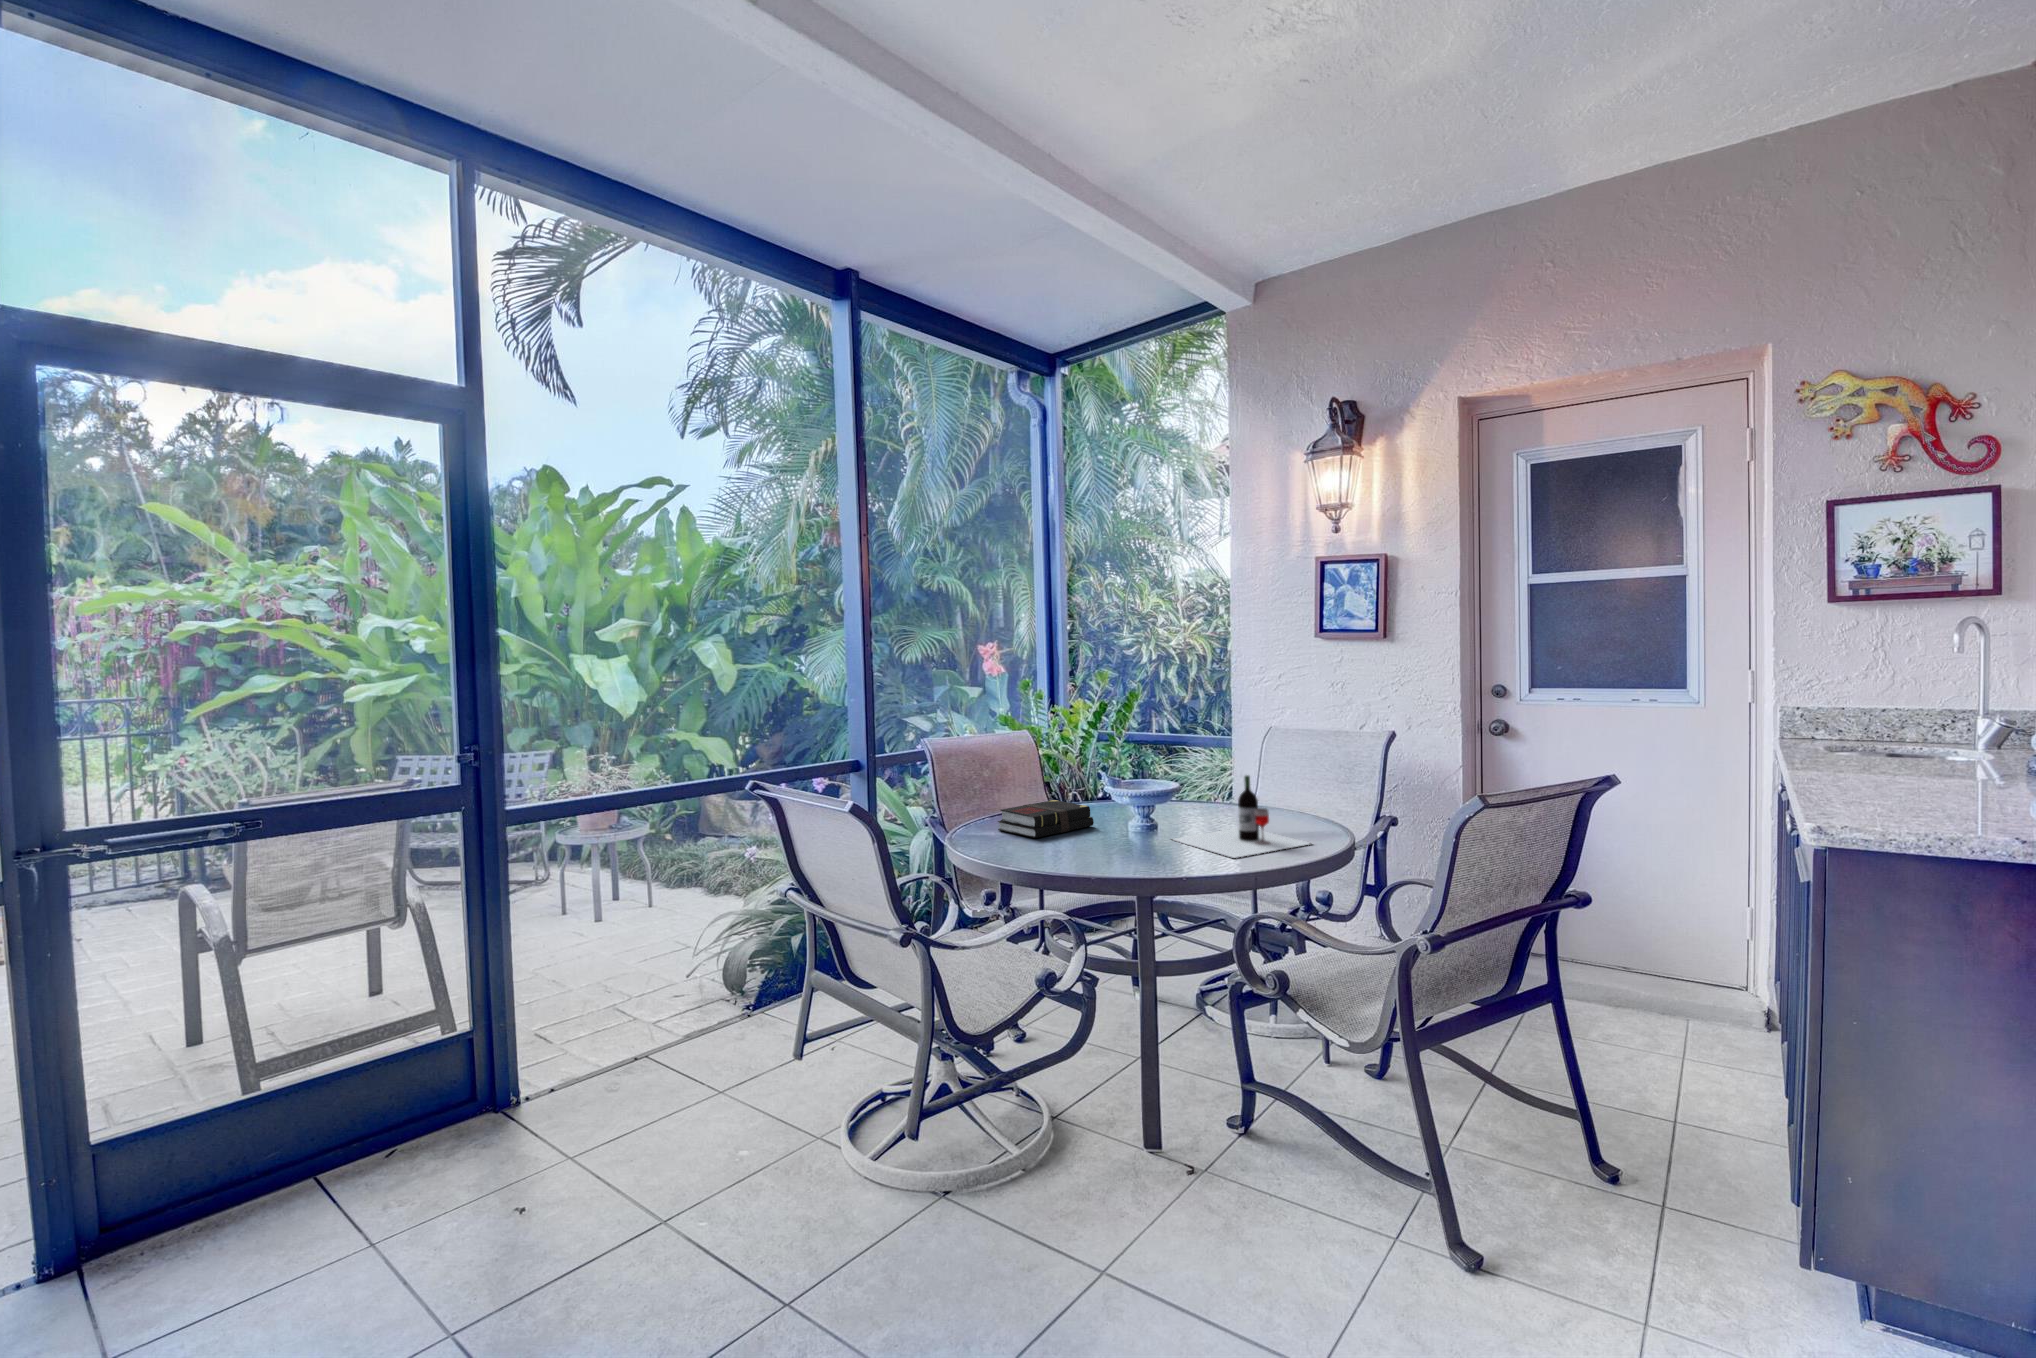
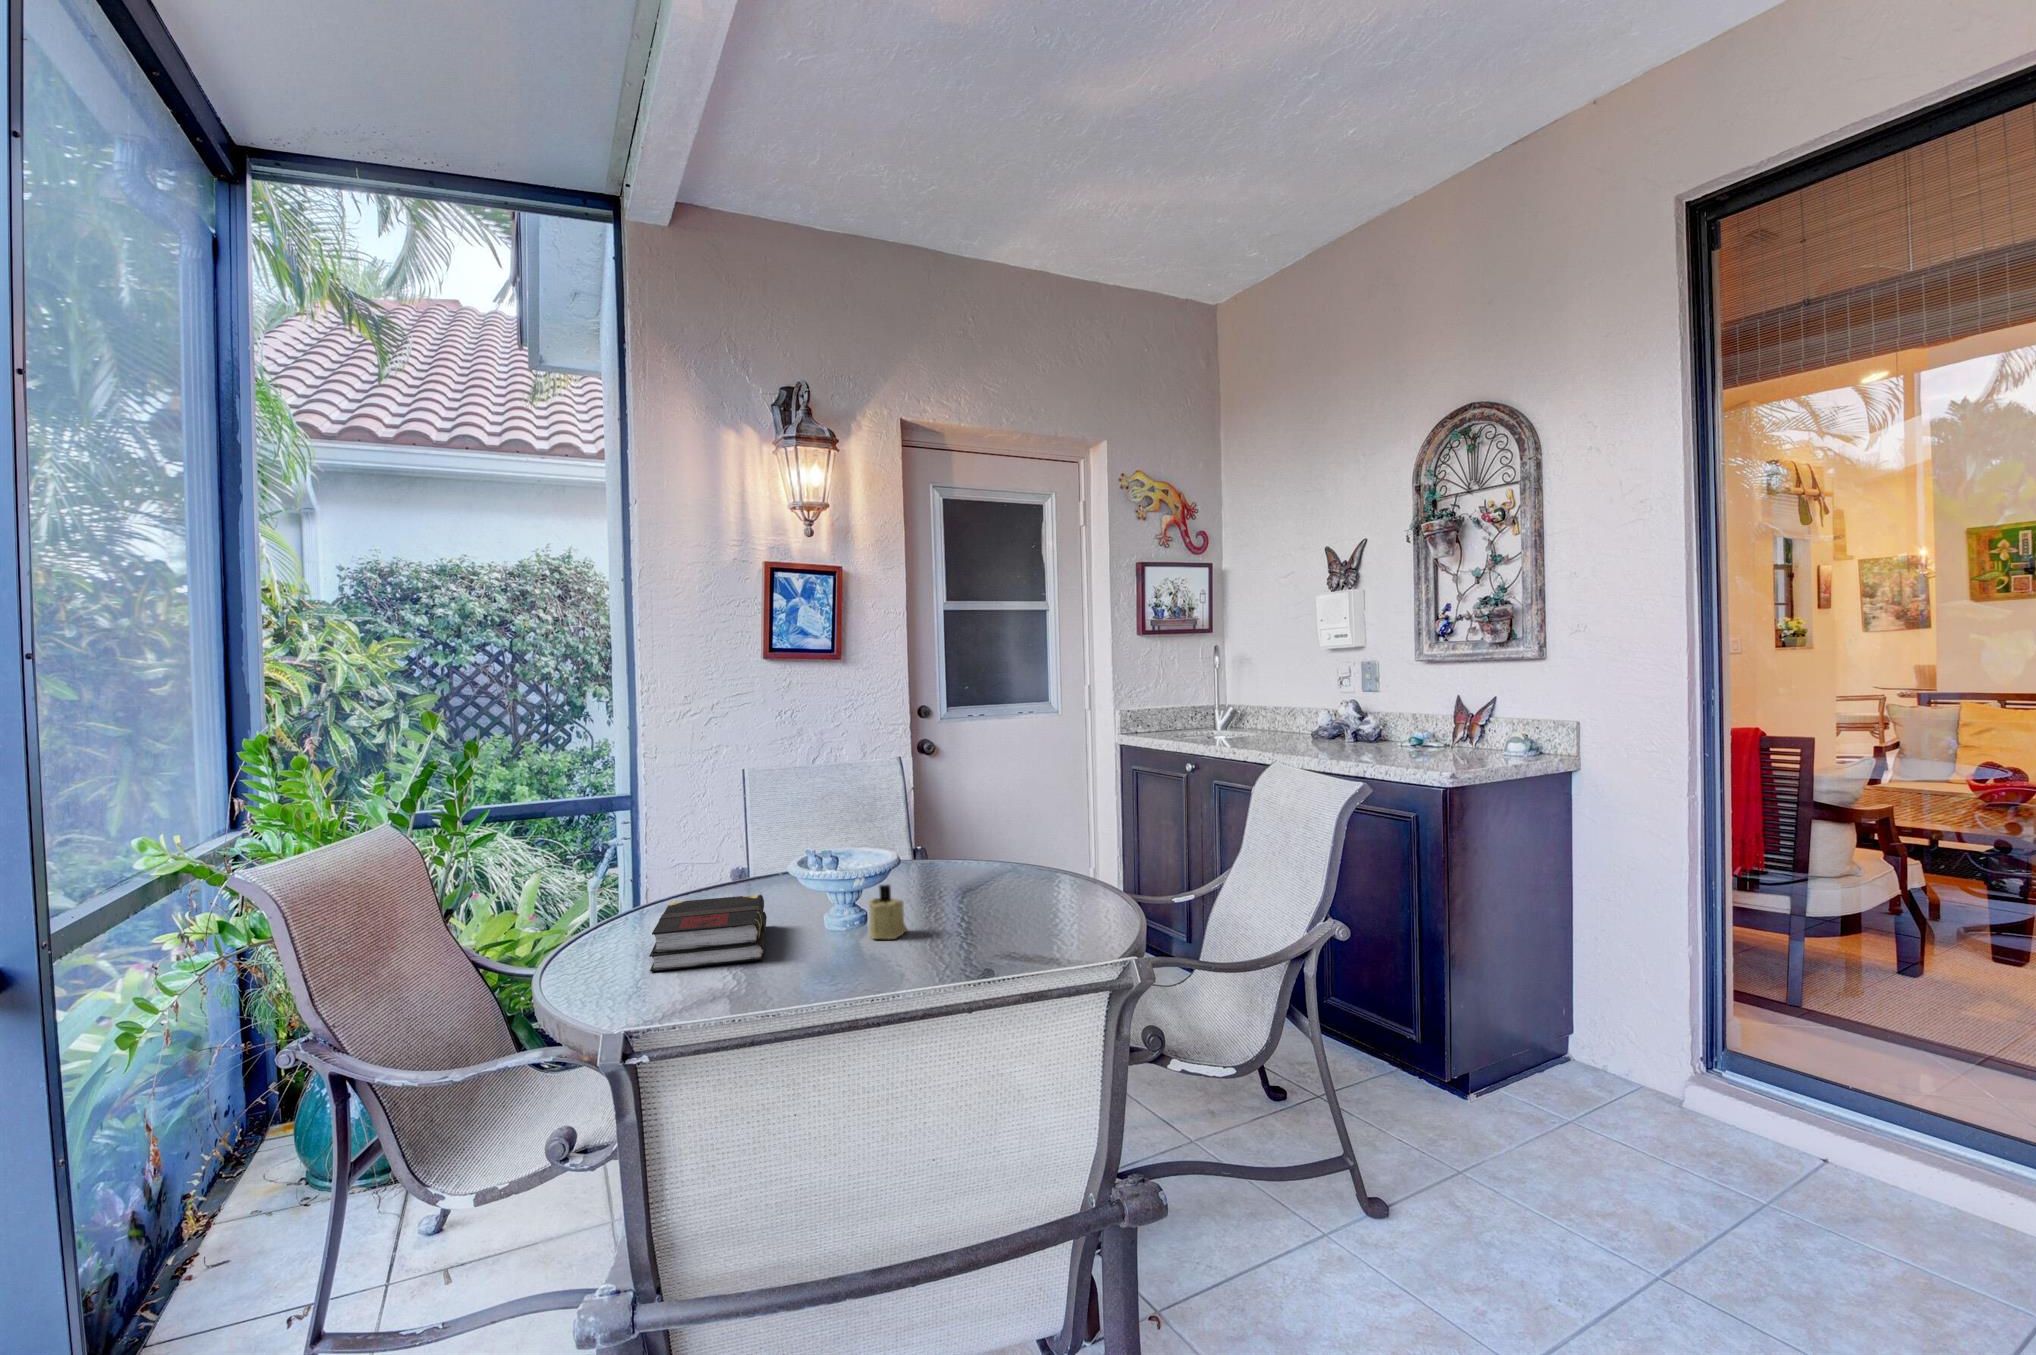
wine bottle: present [1174,775,1310,858] -> none [909,806,1044,909]
candle: none [1098,812,1125,849] -> present [869,885,907,939]

